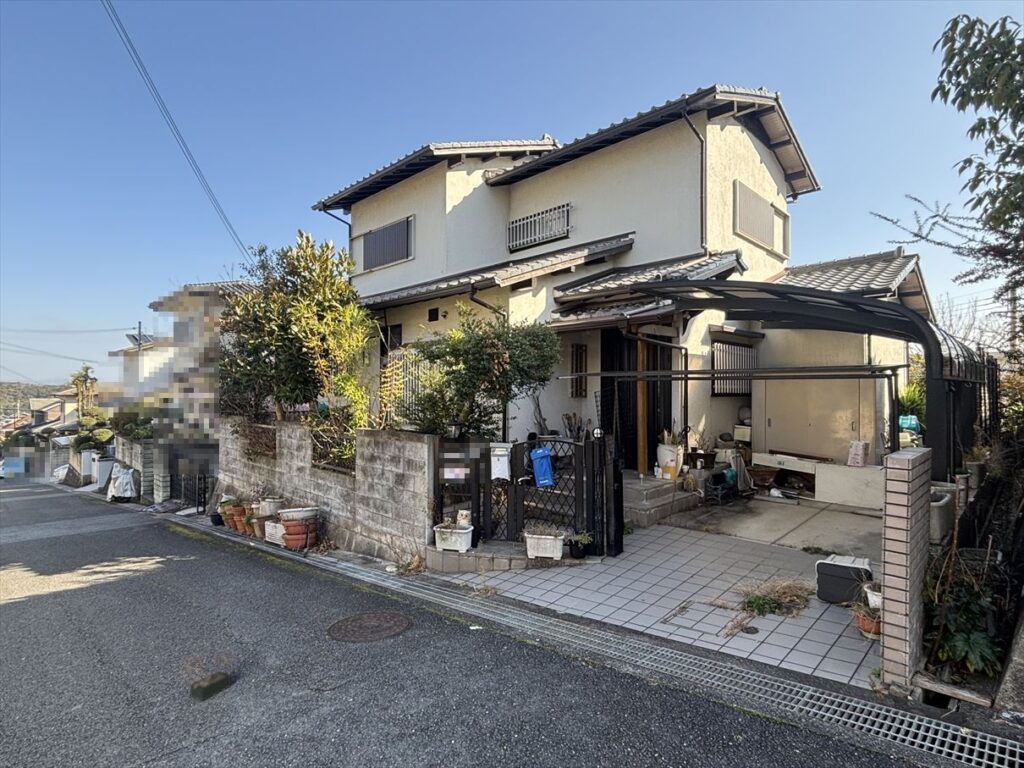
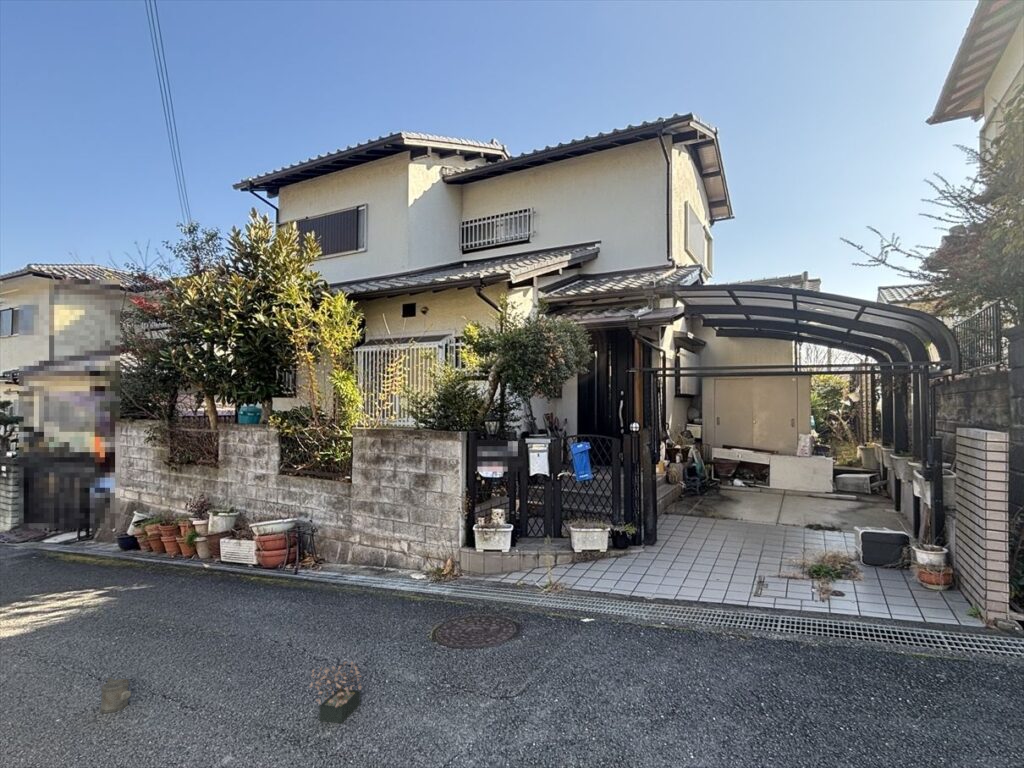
watering can: none [69,642,91,669] -> present [100,678,131,713]

